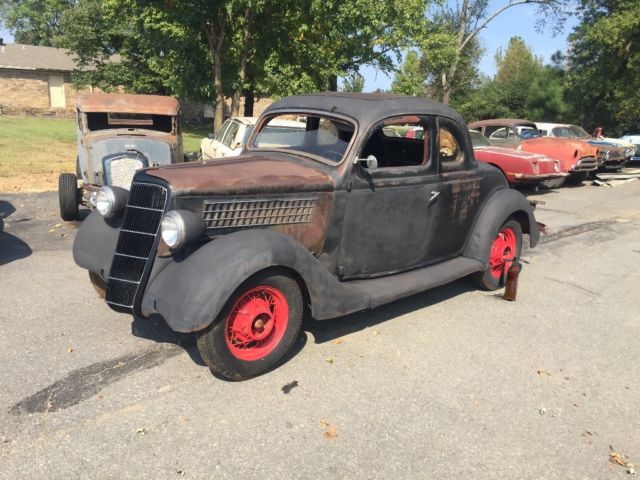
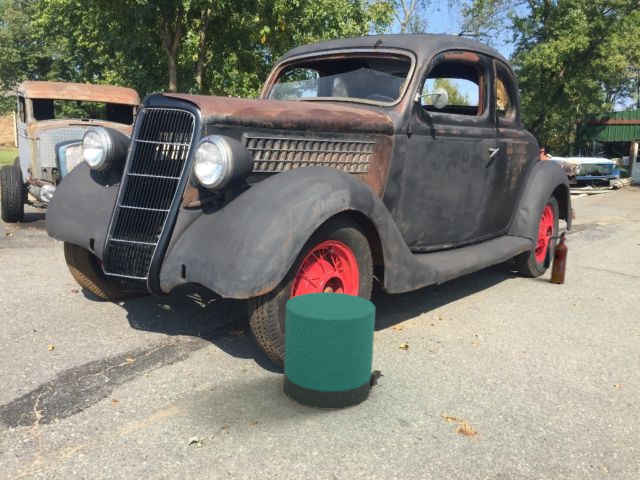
trash can: none [219,324,287,415] -> present [284,292,375,410]

